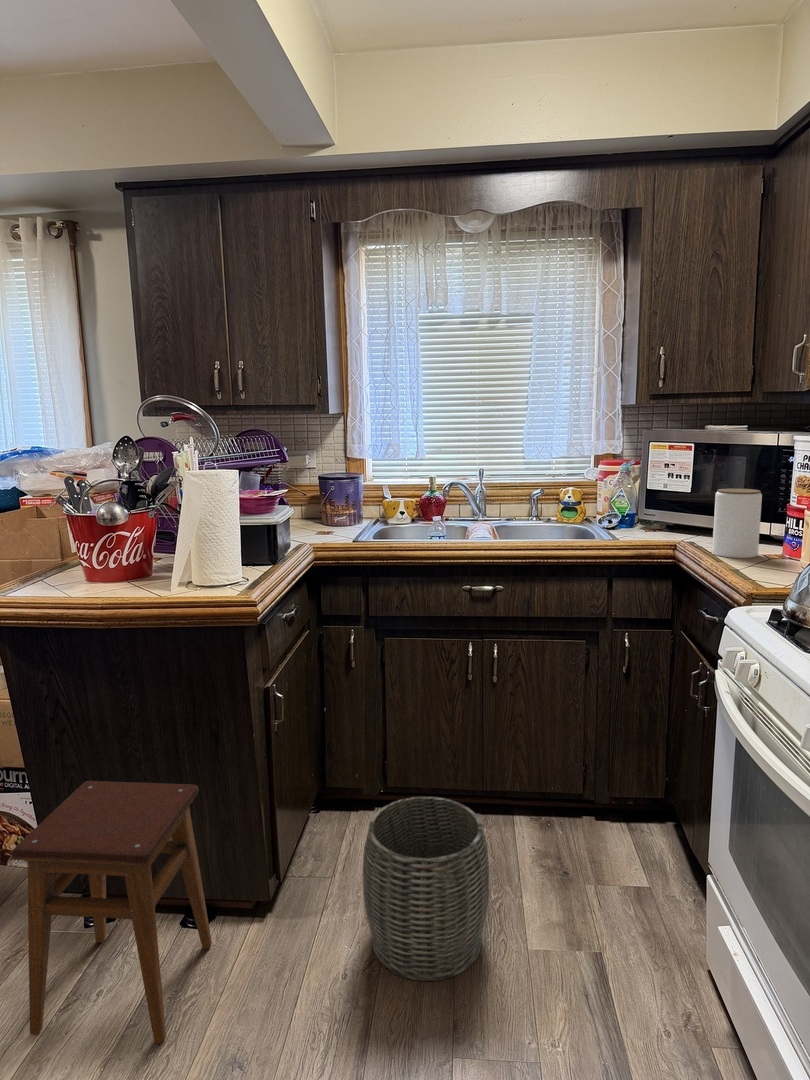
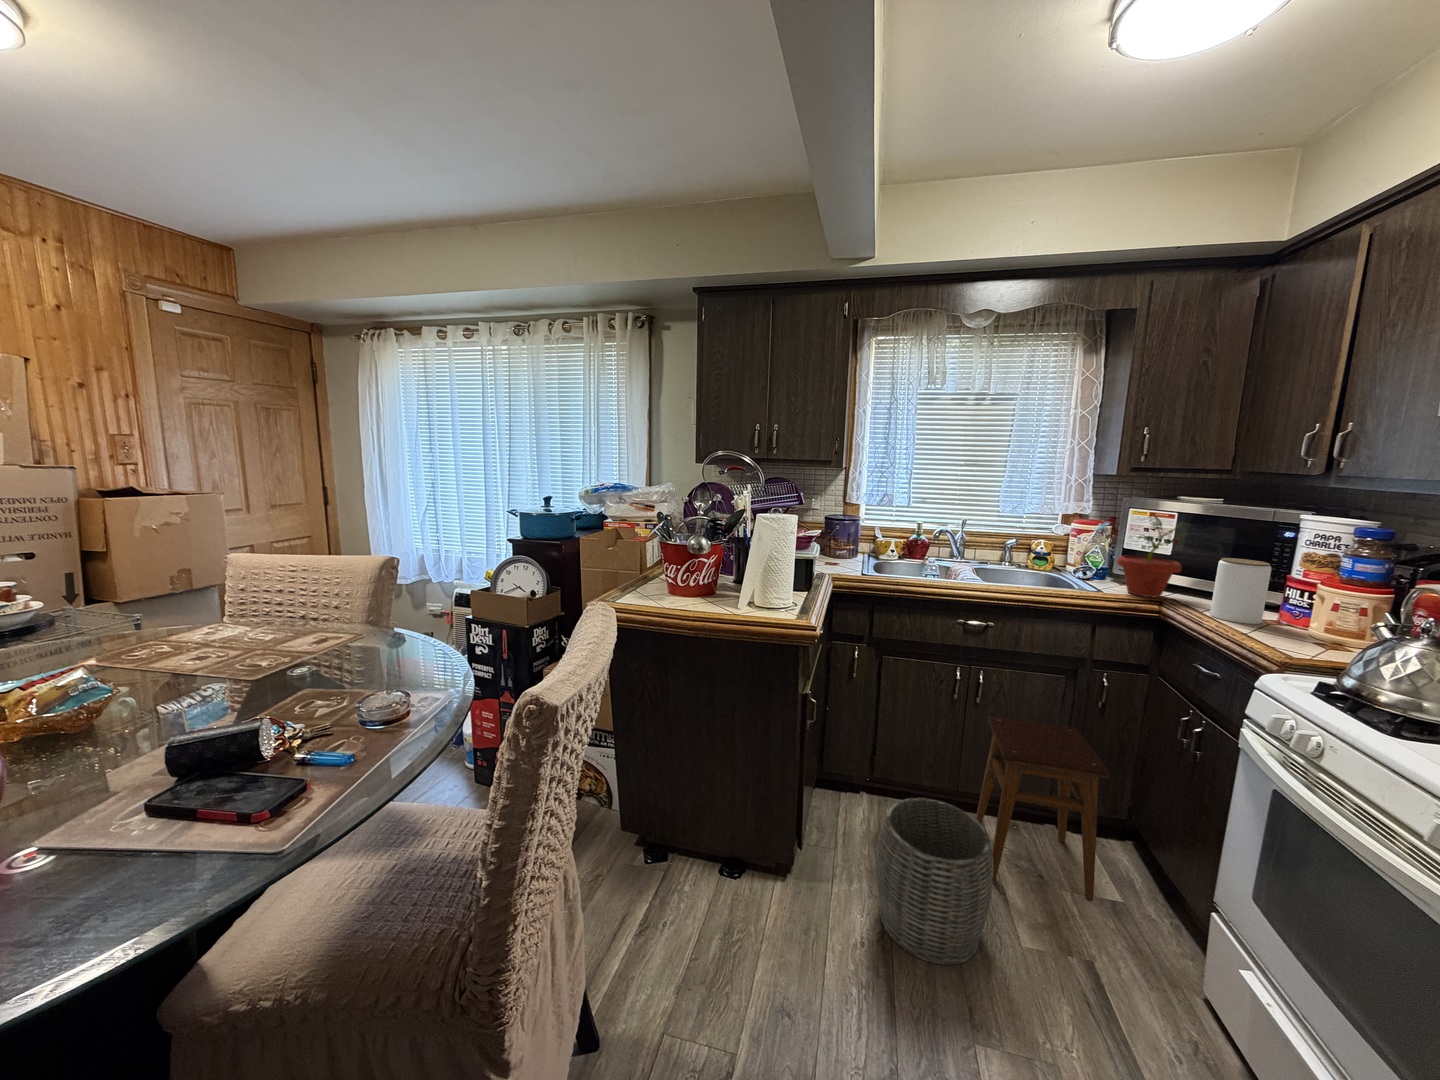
potted plant: none [634,446,703,541] -> present [1117,513,1188,597]
stool: present [12,781,212,1043] -> present [976,716,1109,900]

